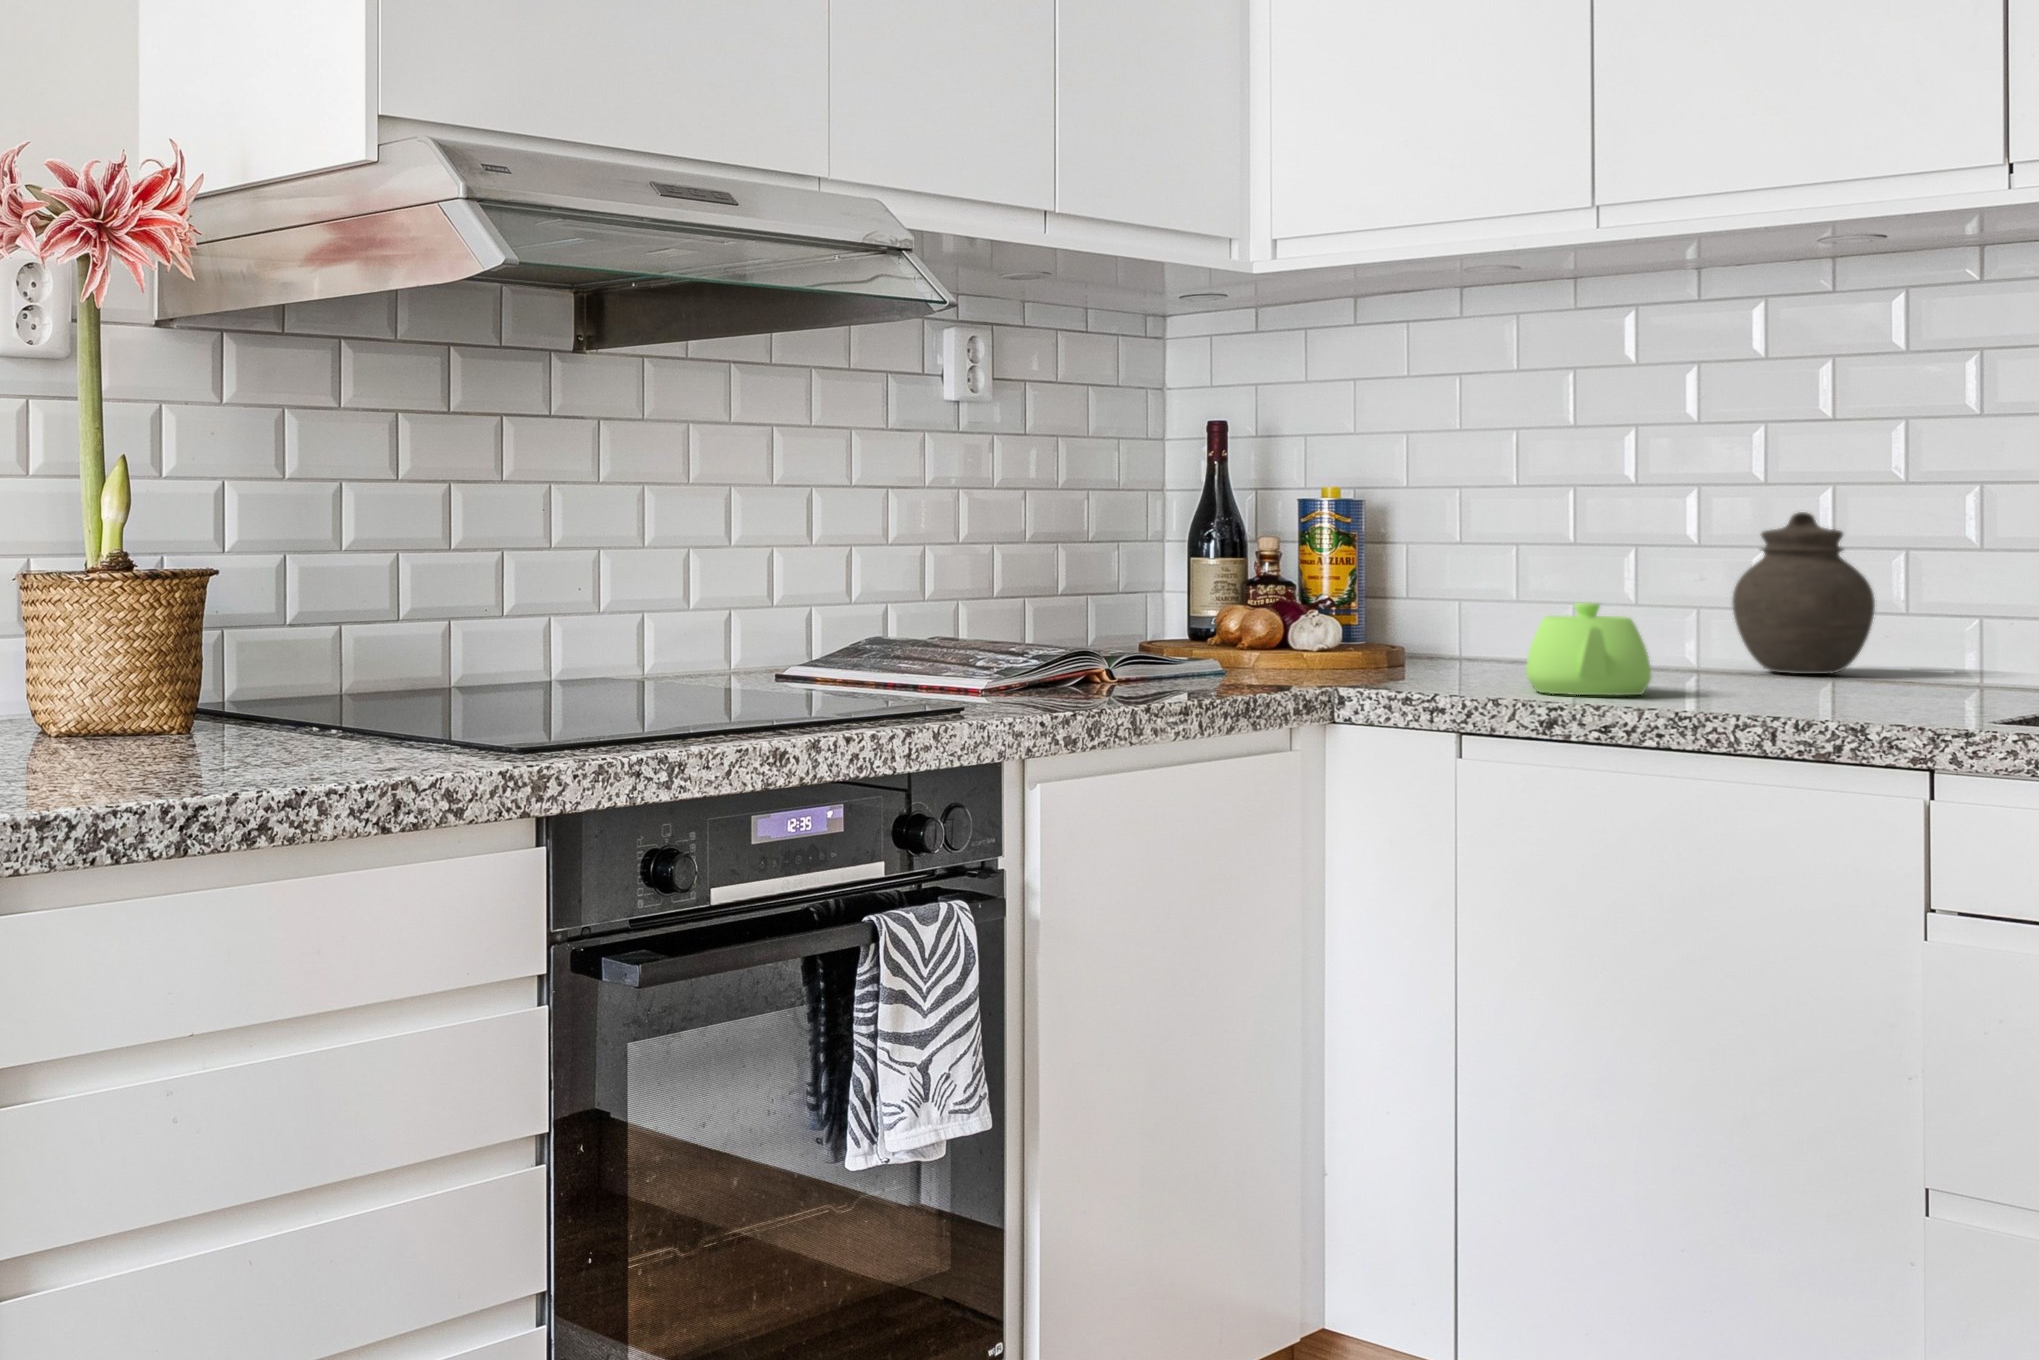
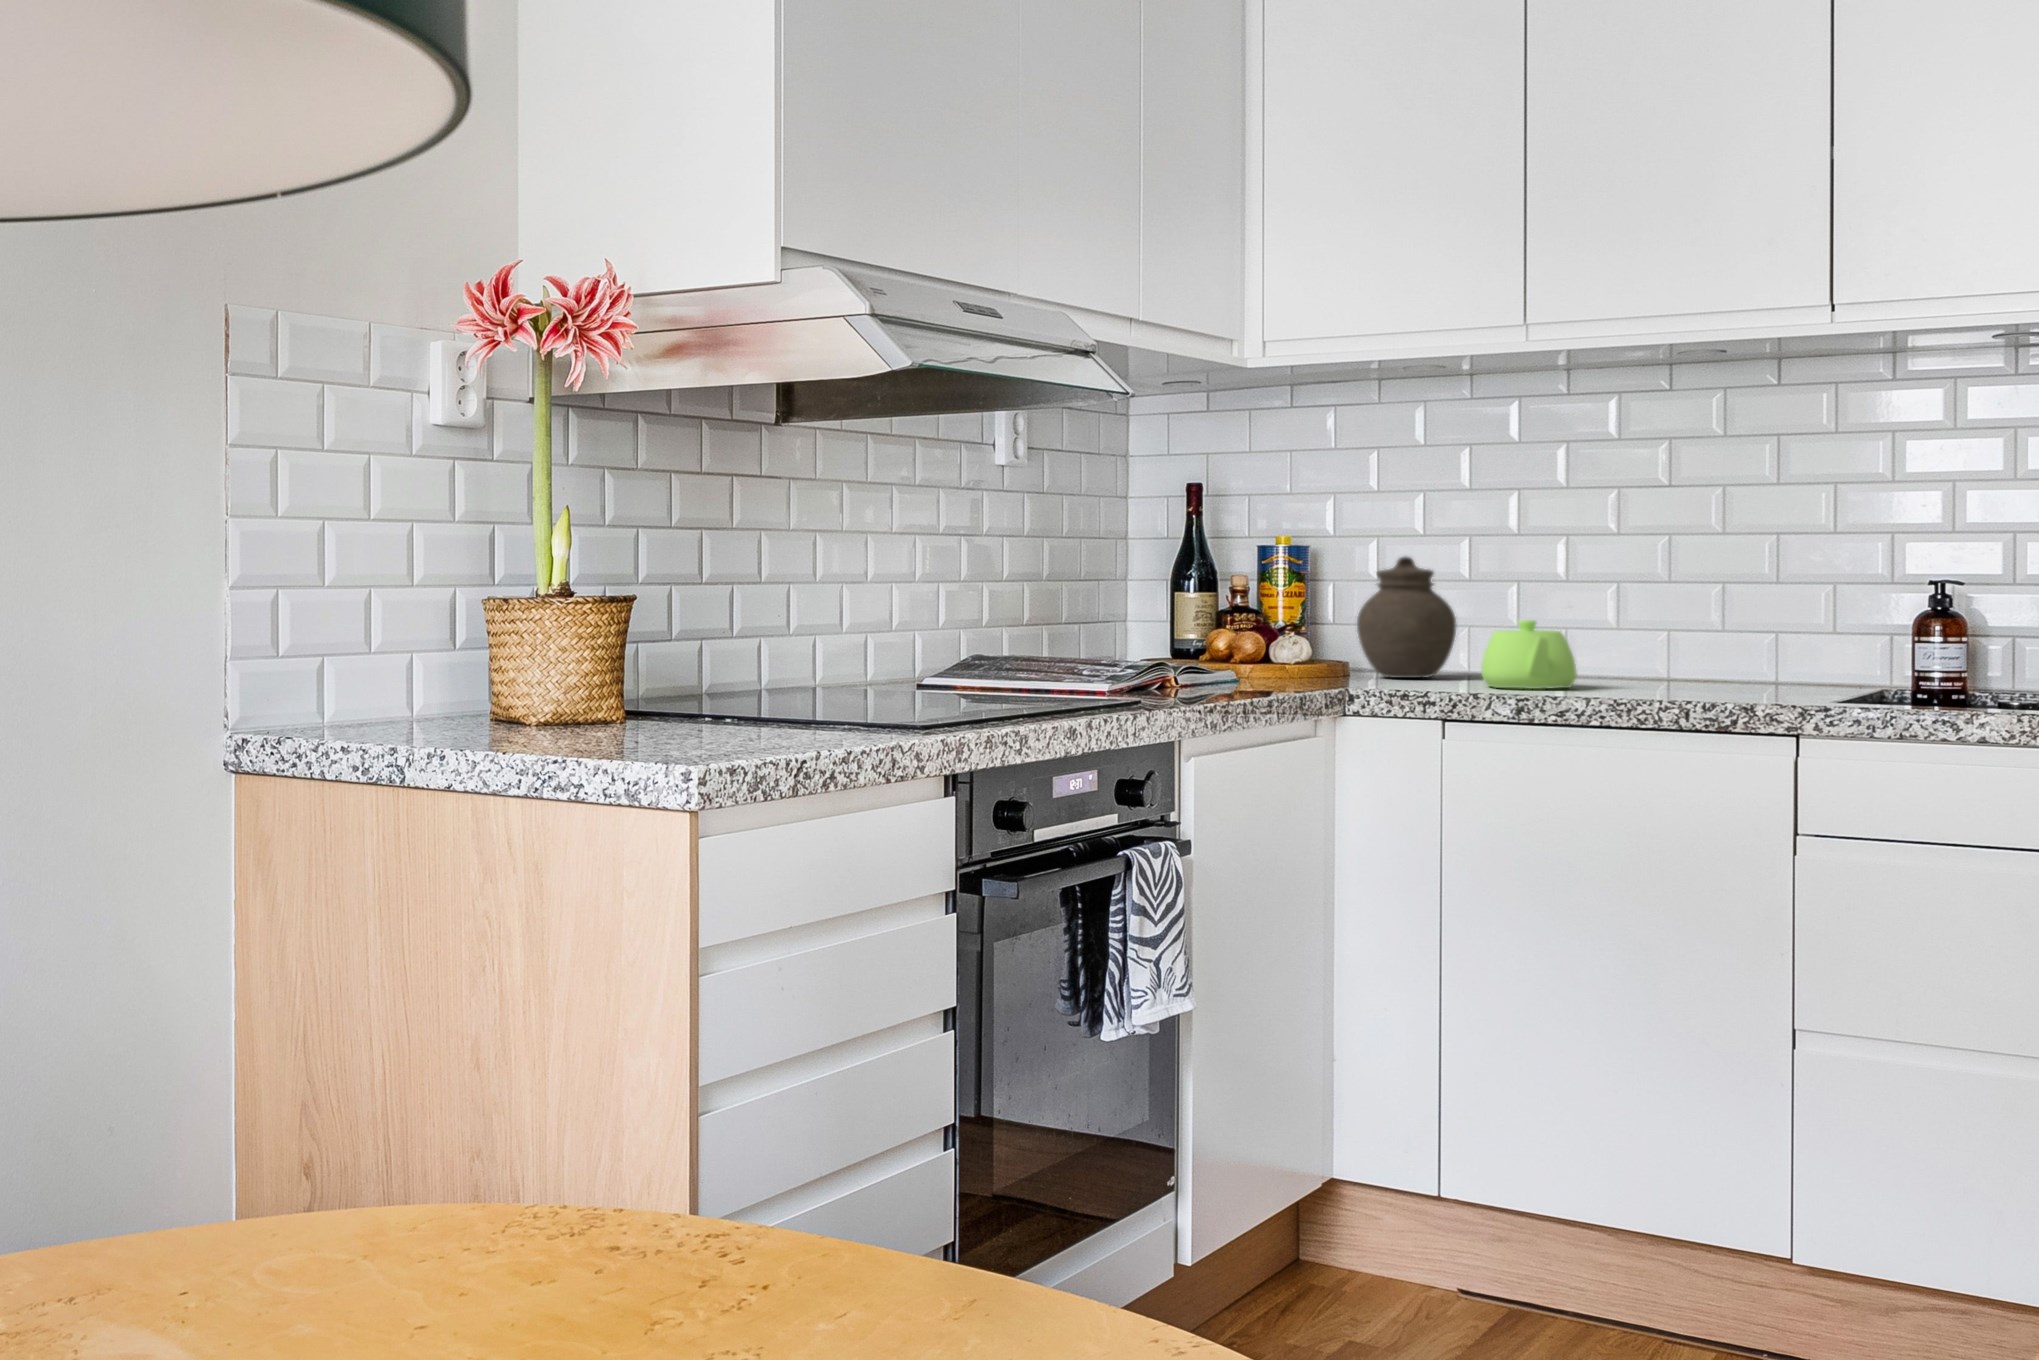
jar: present [1733,512,1875,674] -> present [1357,557,1456,678]

